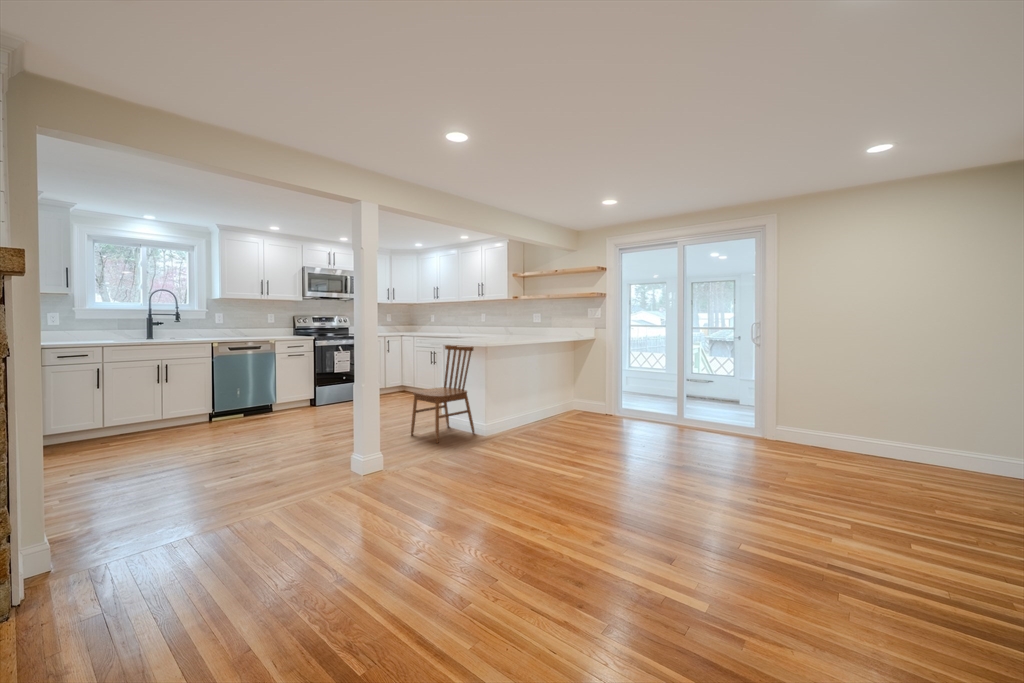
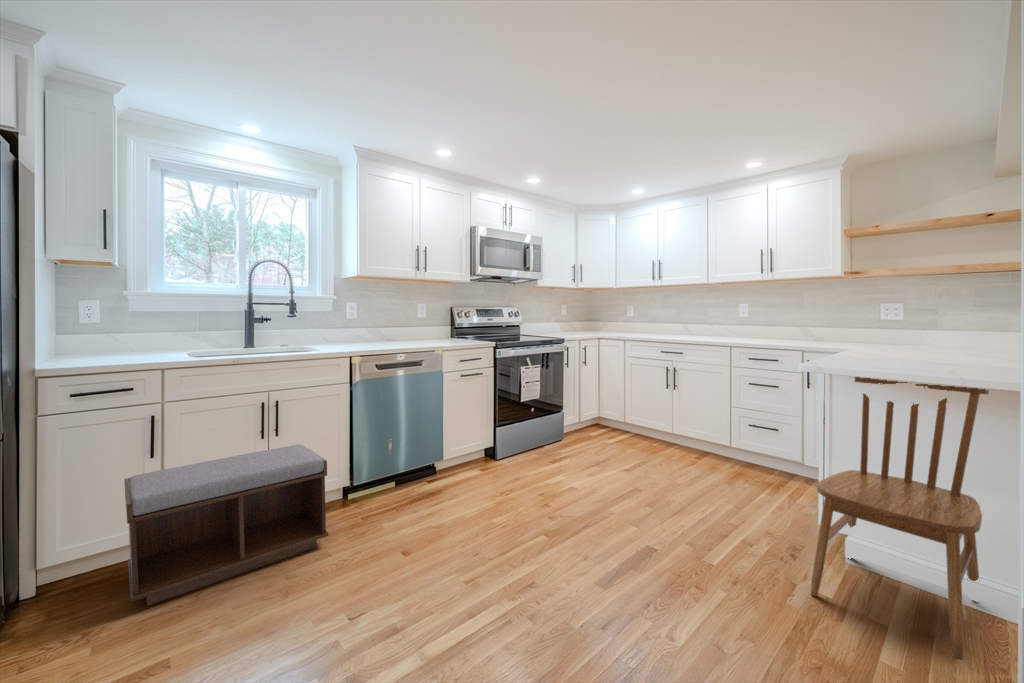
bench: none [85,388,195,450] -> present [124,444,328,606]

